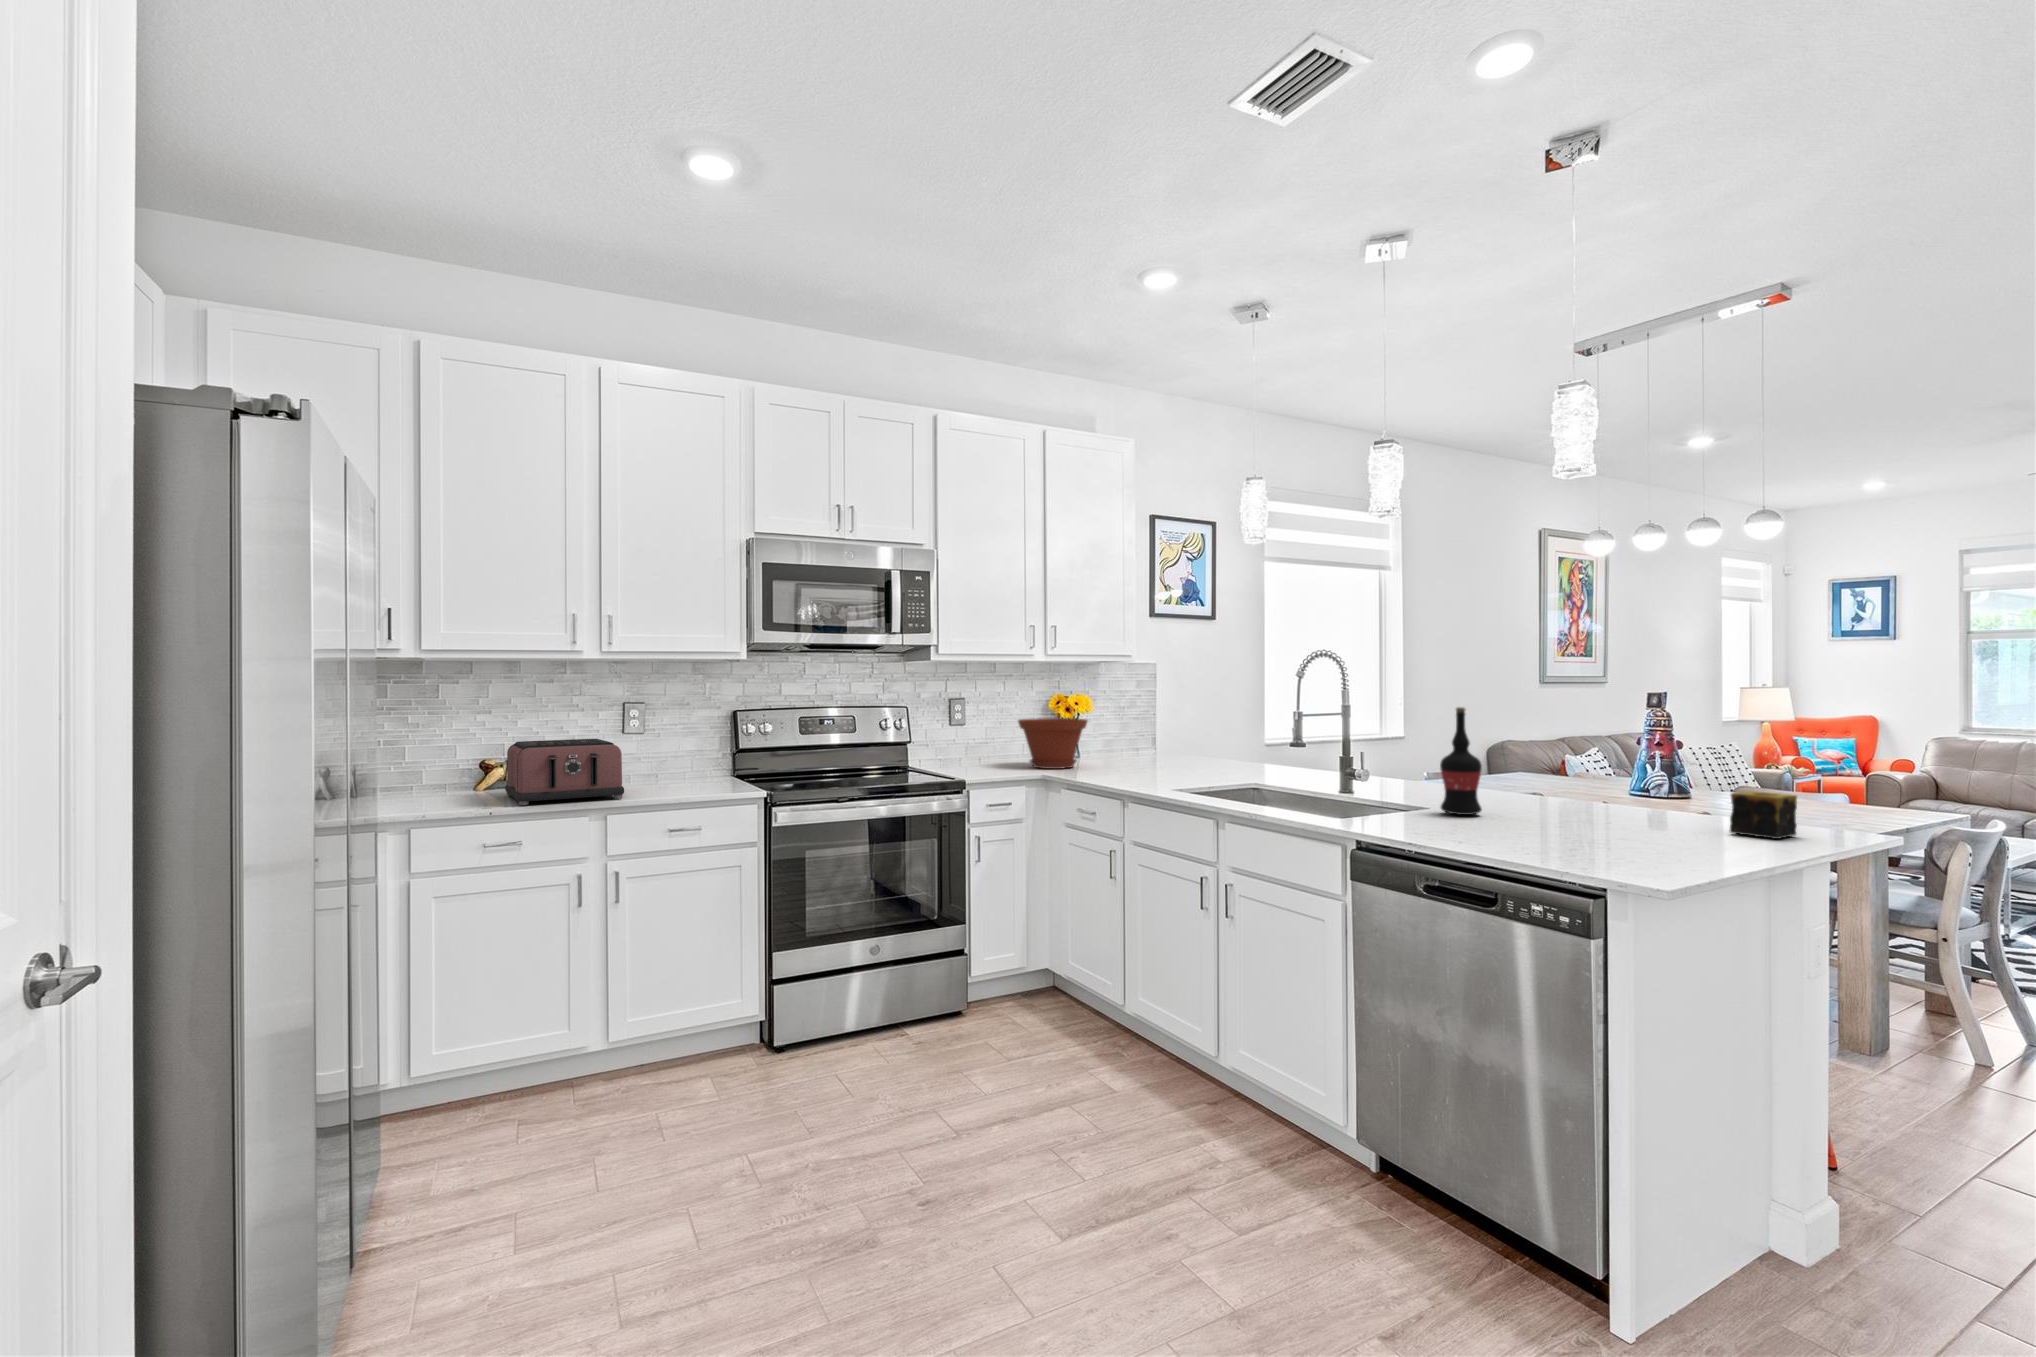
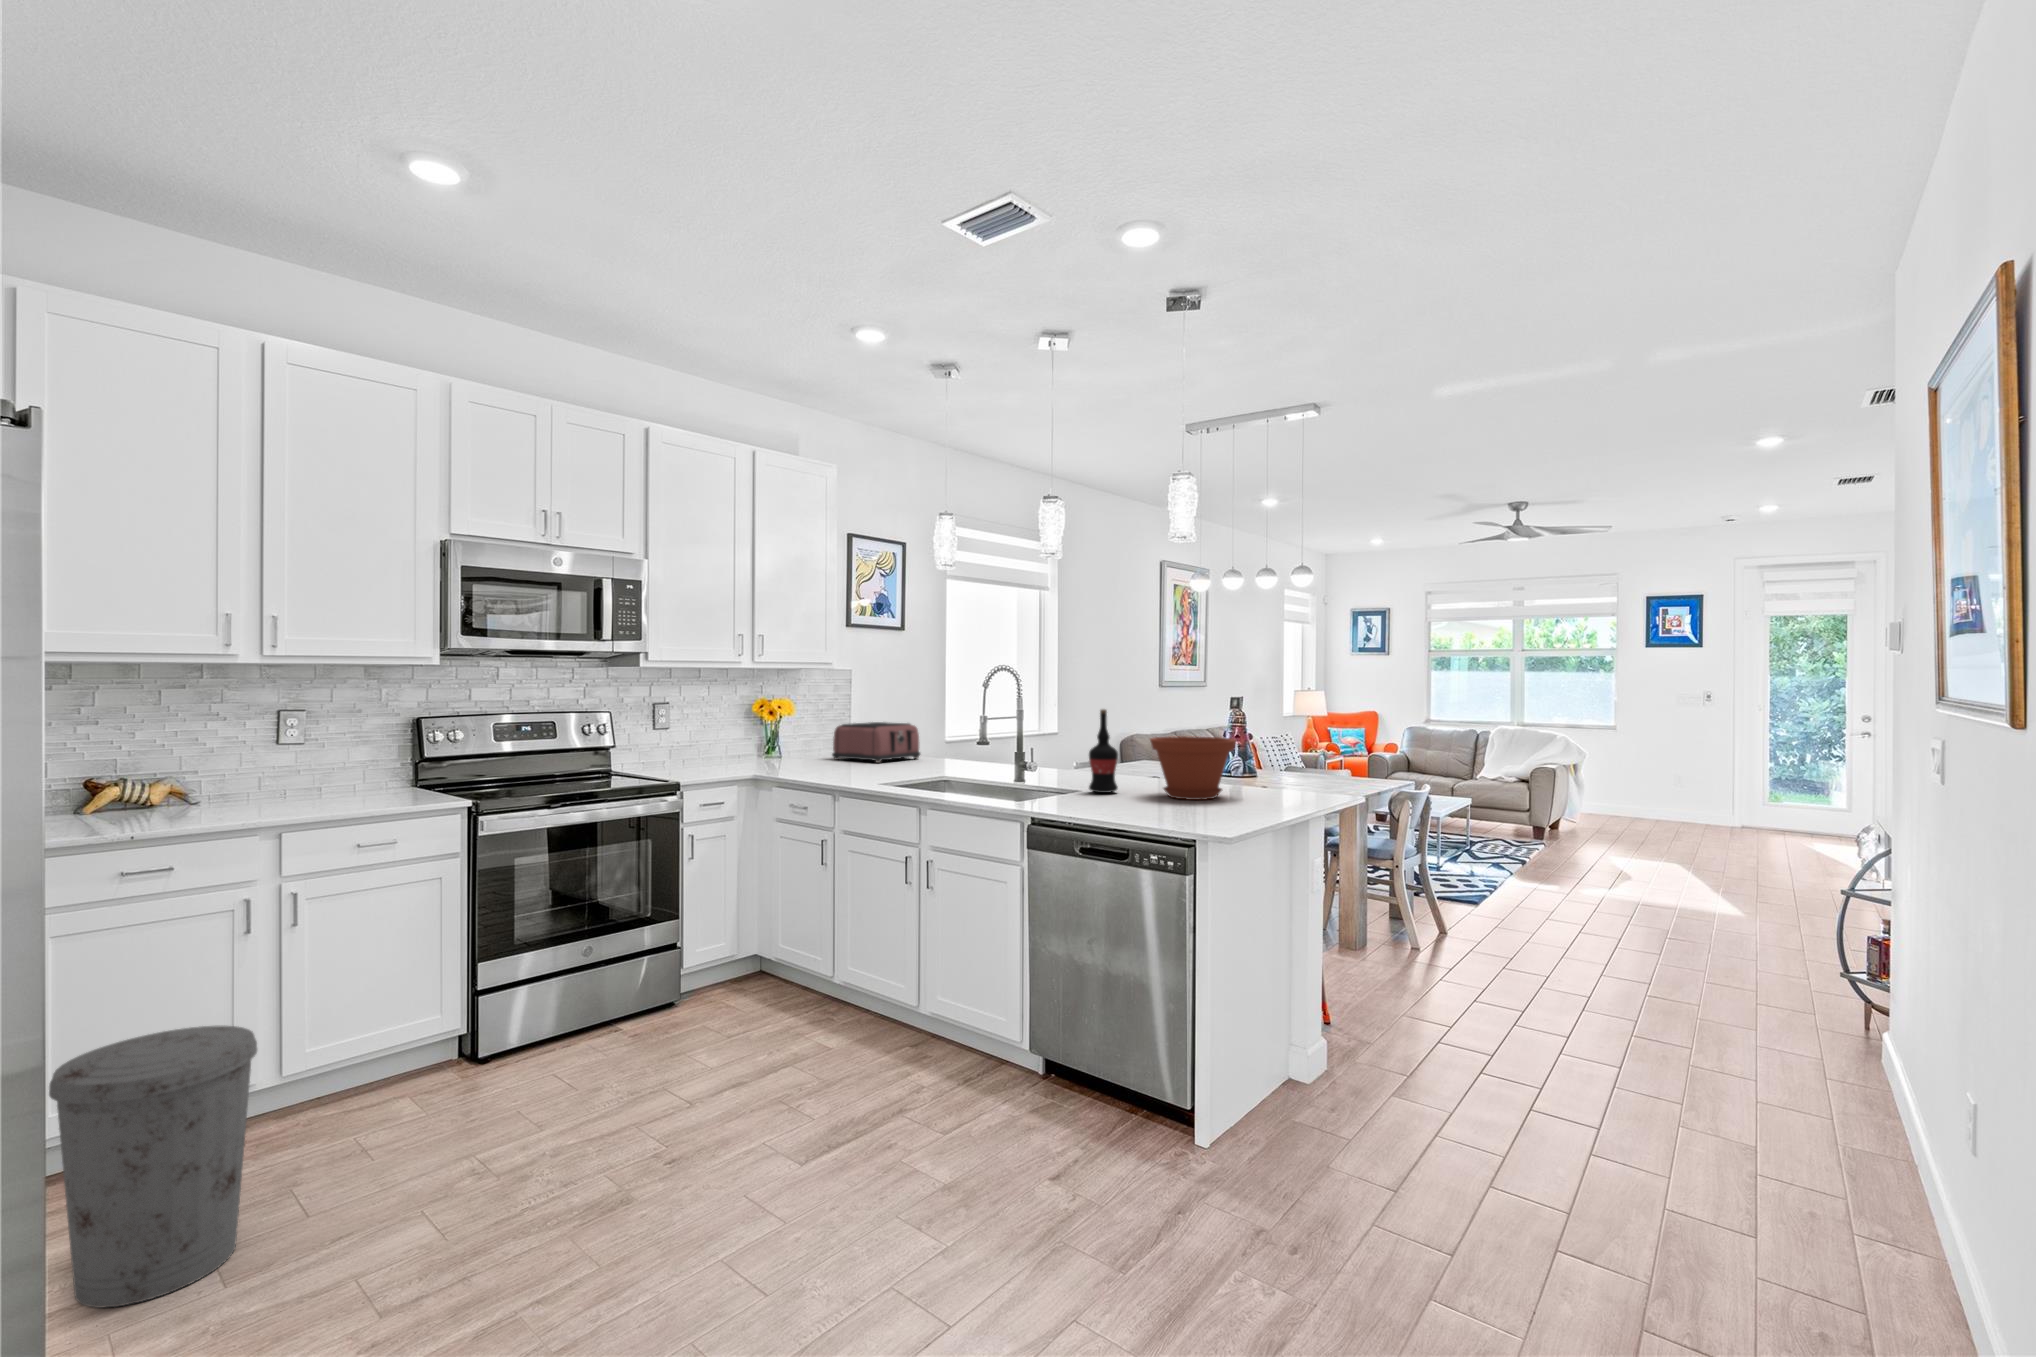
plant pot: present [1018,718,1087,769] -> present [1150,736,1236,800]
toaster: present [505,739,624,805] -> present [832,722,920,763]
candle: present [1730,791,1797,839] -> none [1276,767,1316,800]
trash can: none [392,998,557,1257] -> present [49,1026,257,1308]

